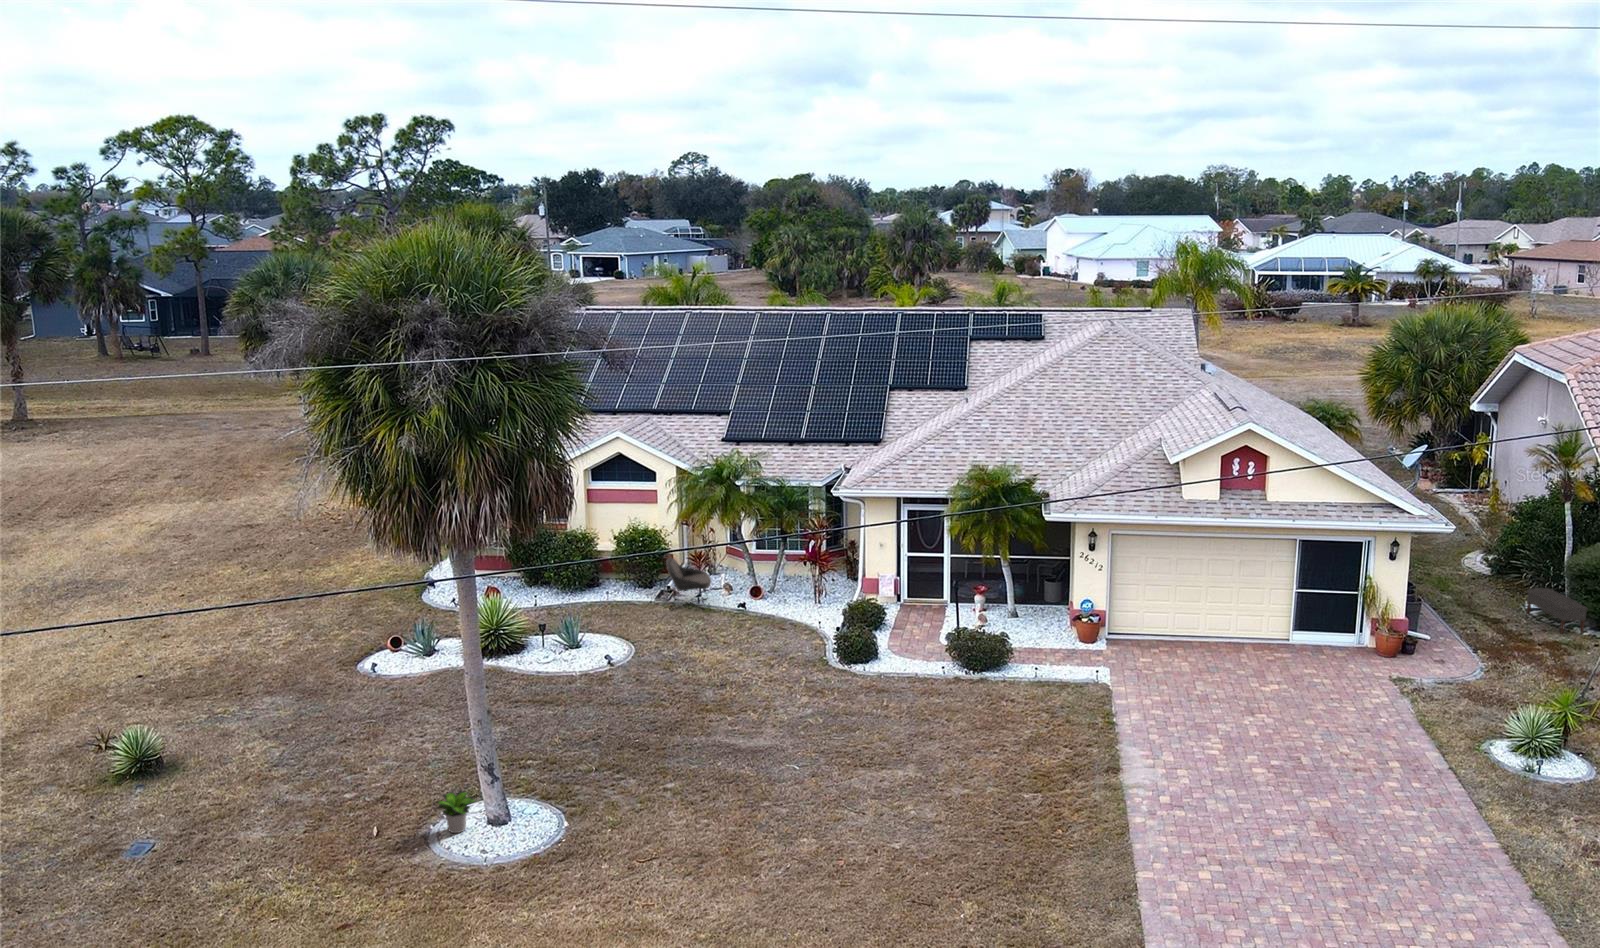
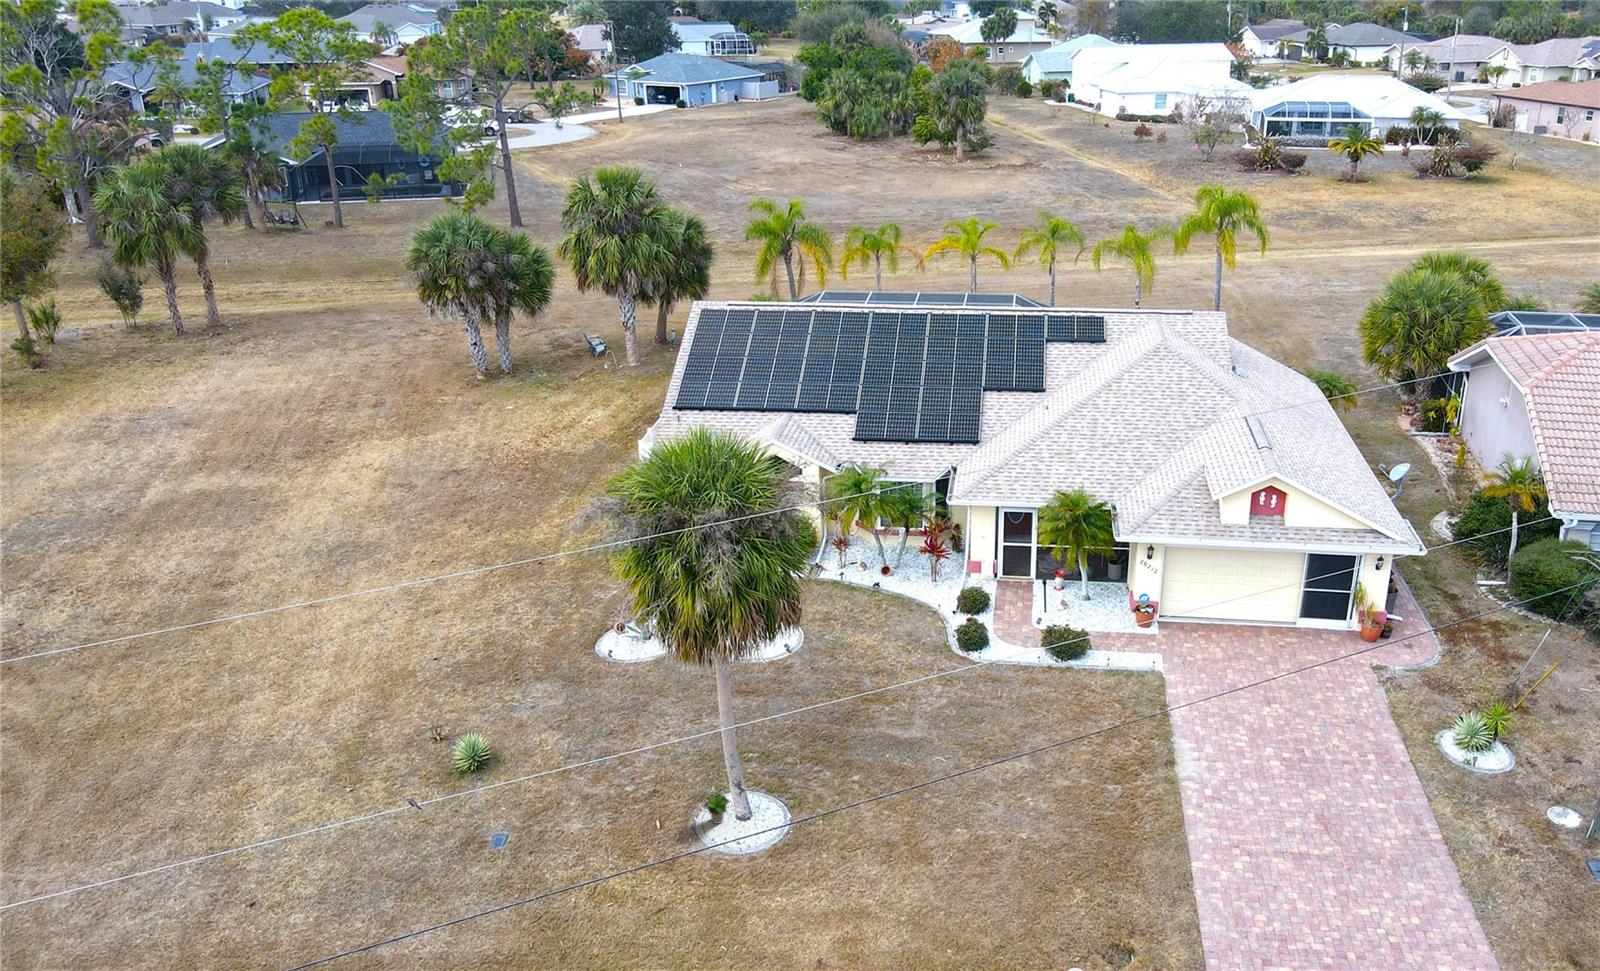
lounge chair: present [666,558,711,609] -> none [818,544,852,586]
bench: present [1526,588,1587,634] -> none [1477,571,1525,613]

